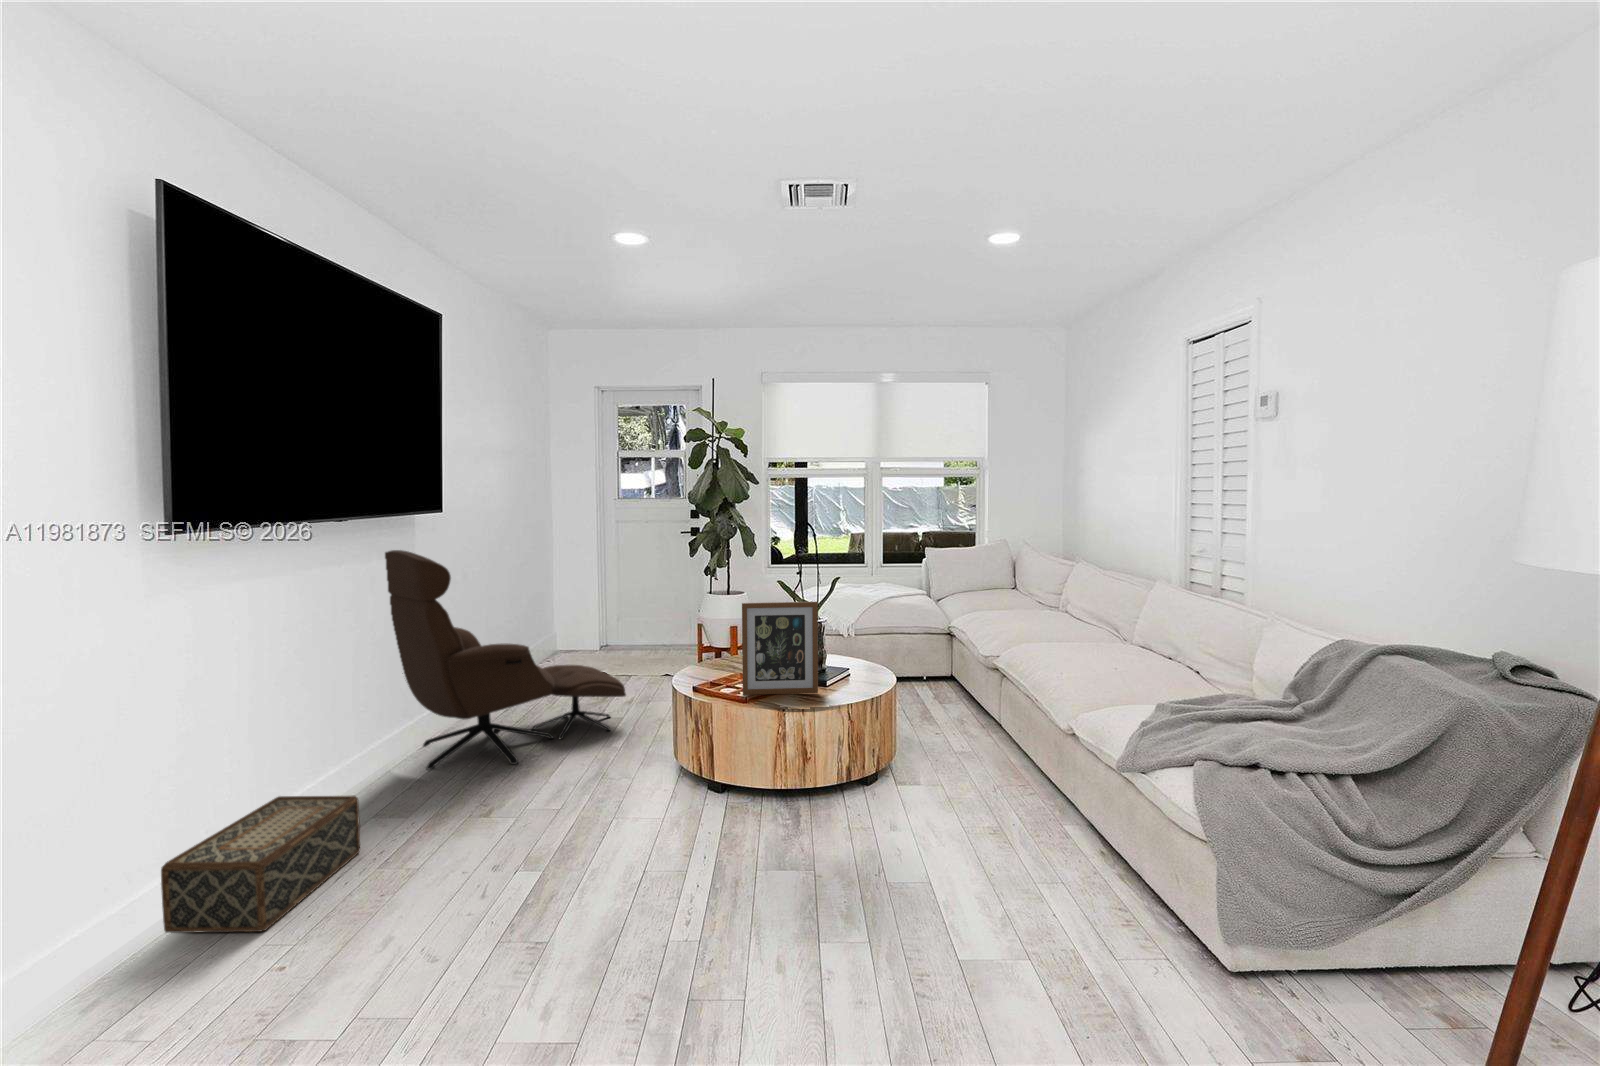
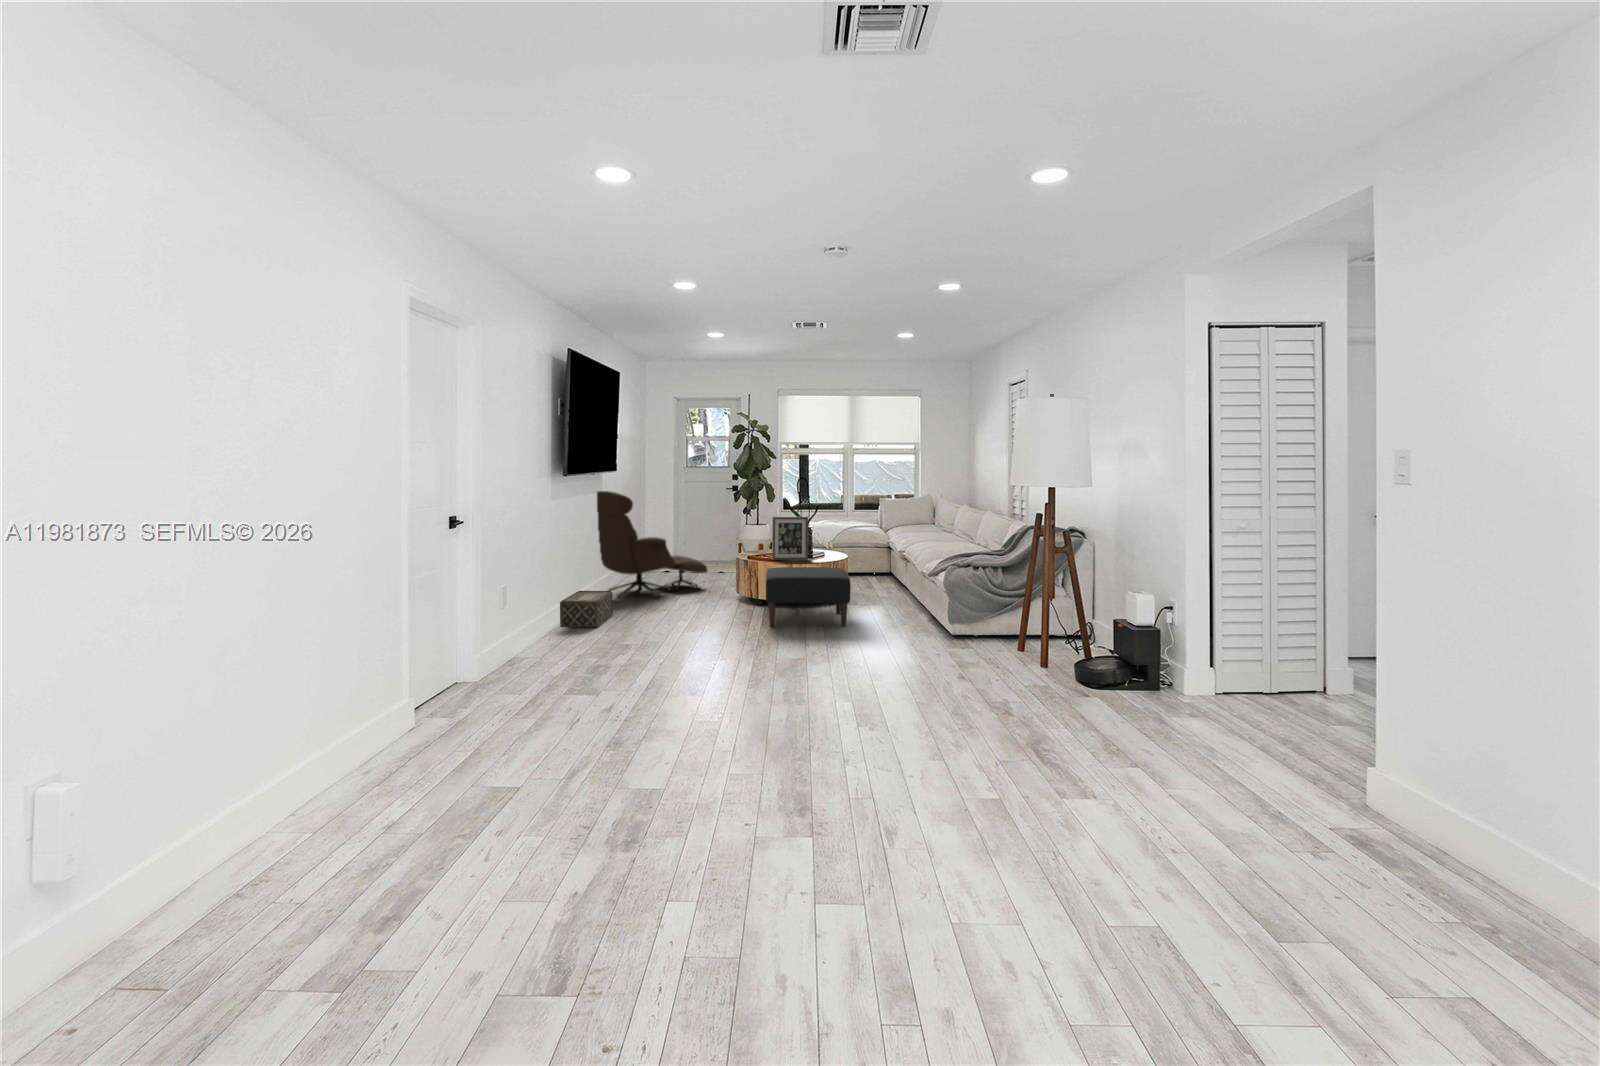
ottoman: none [717,725,937,911] -> present [766,567,850,627]

